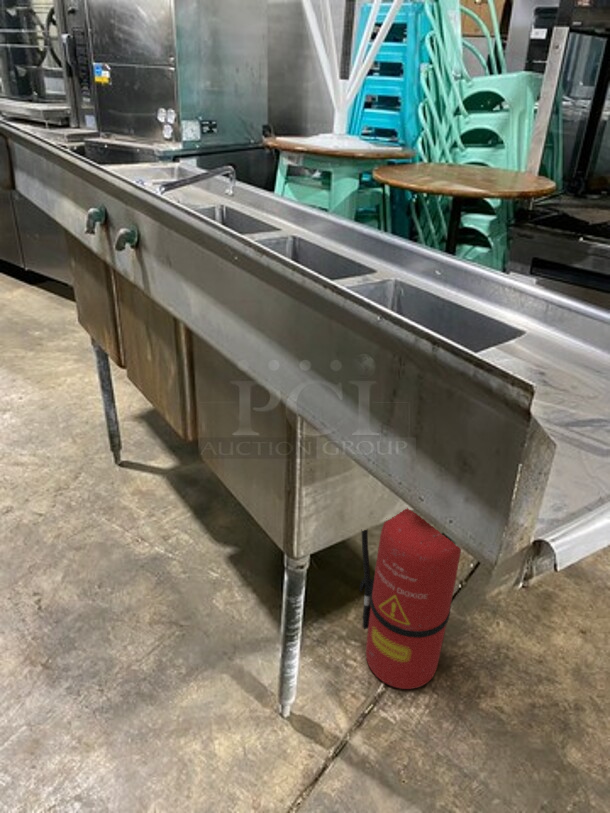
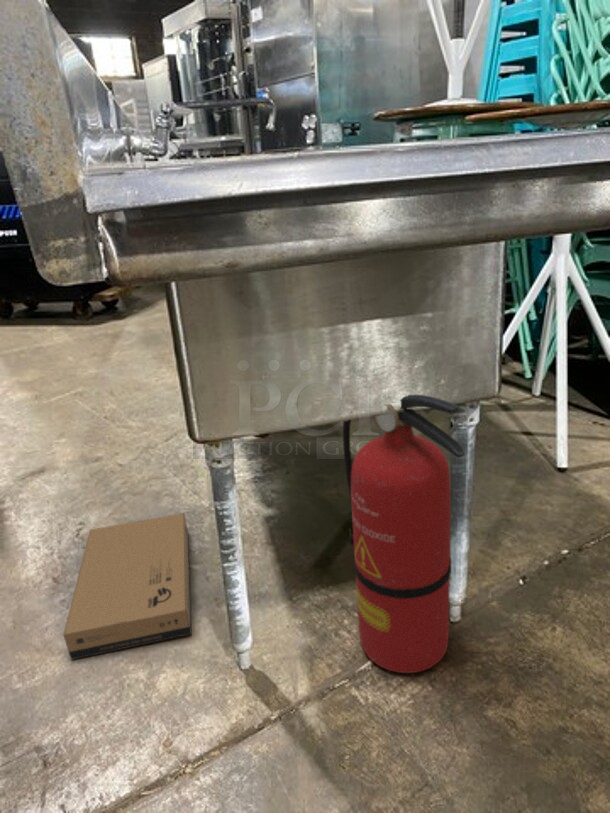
cardboard box: none [66,570,223,751] -> present [63,513,191,660]

